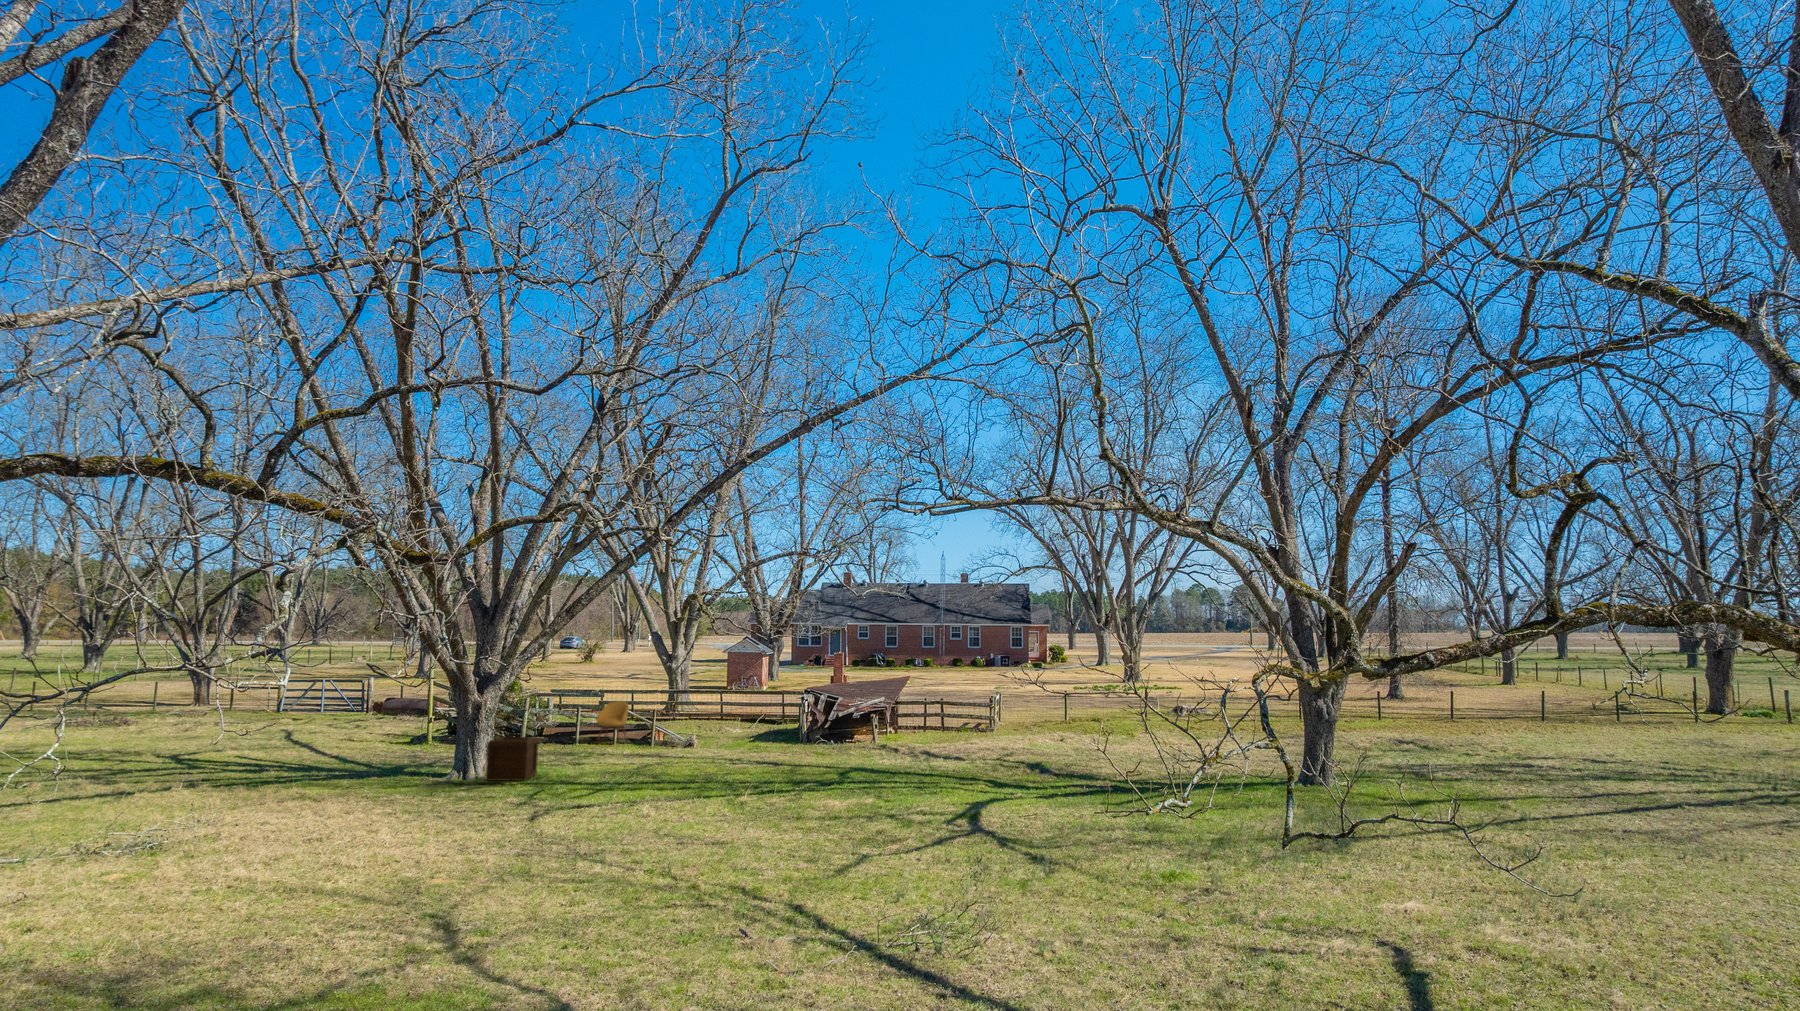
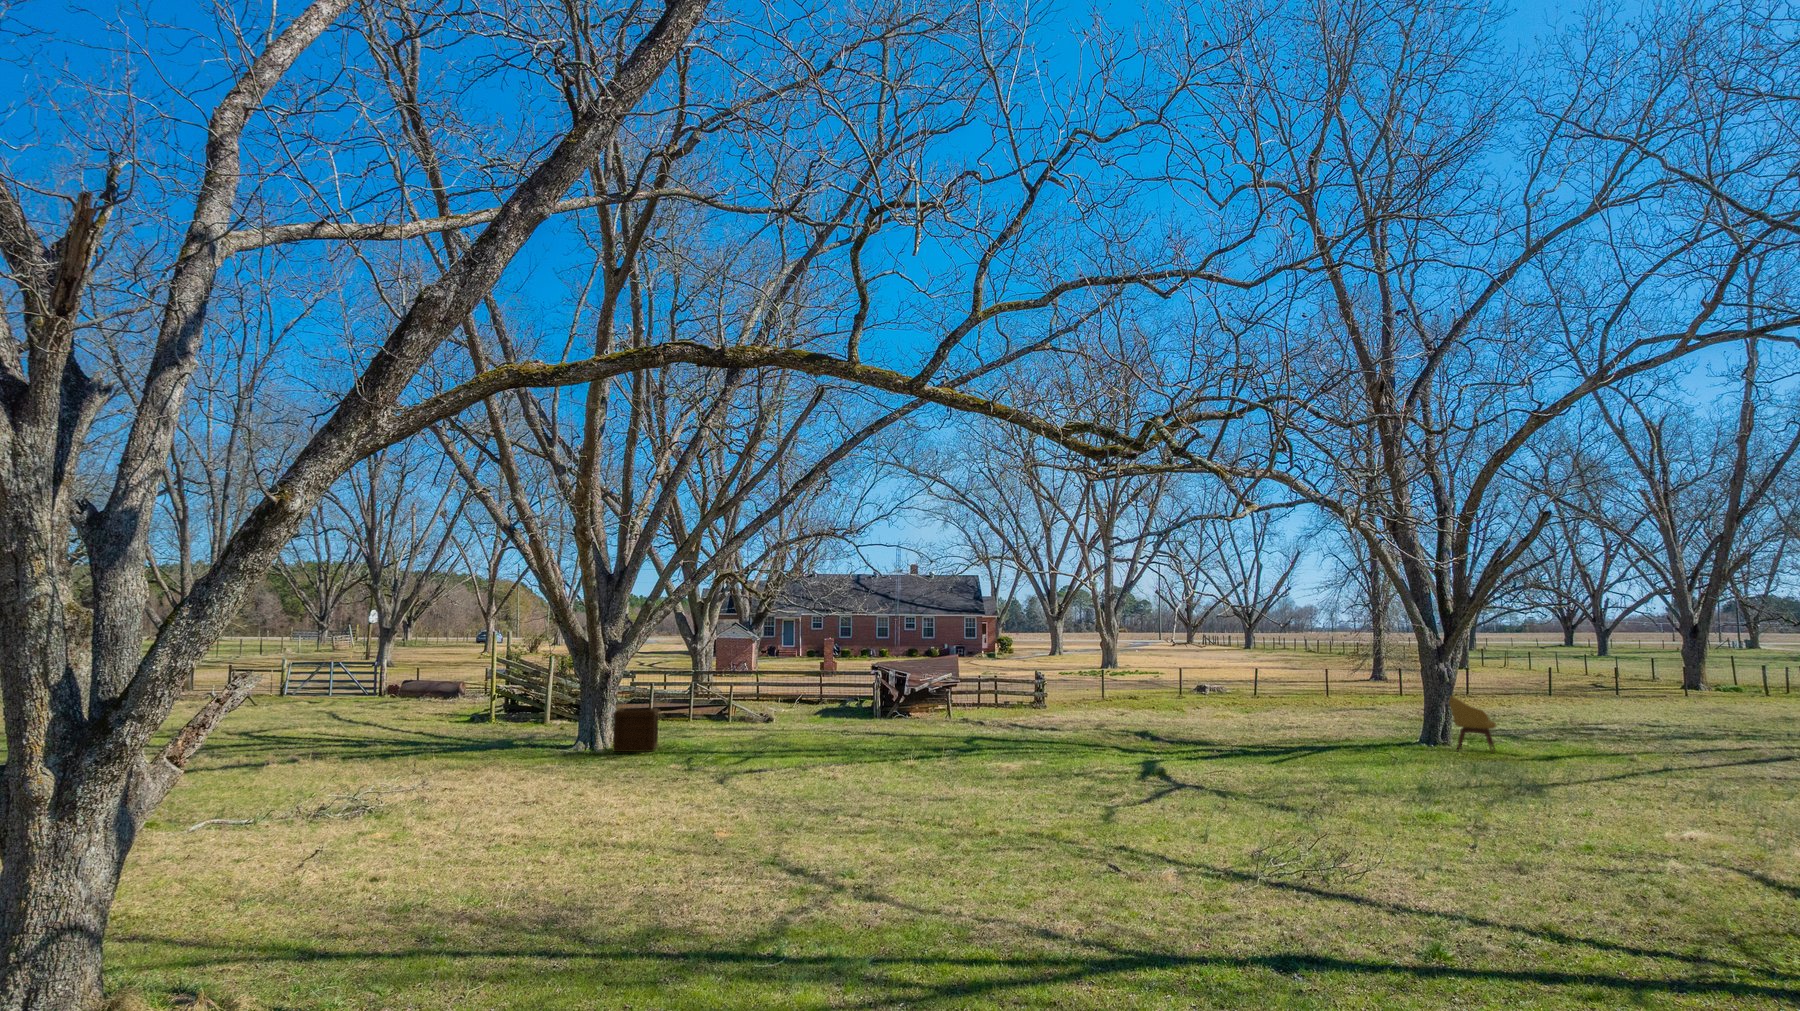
chair: present [597,701,629,742] -> present [1449,696,1496,753]

